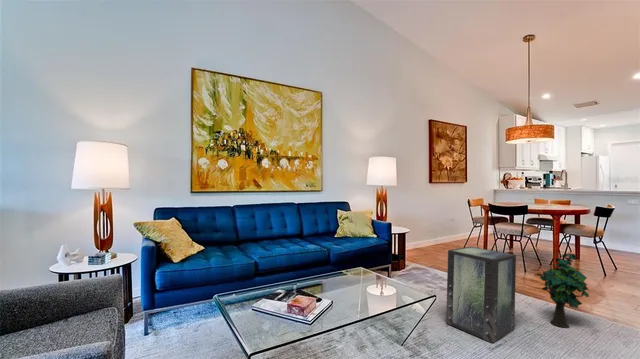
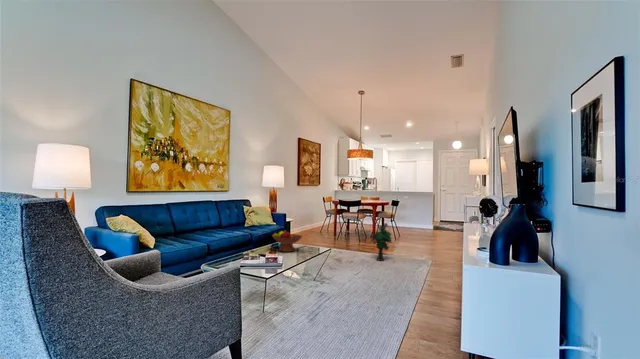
storage box: present [446,247,516,343] -> none [332,223,364,270]
fruit bowl: none [326,255,376,293] -> present [272,230,302,252]

